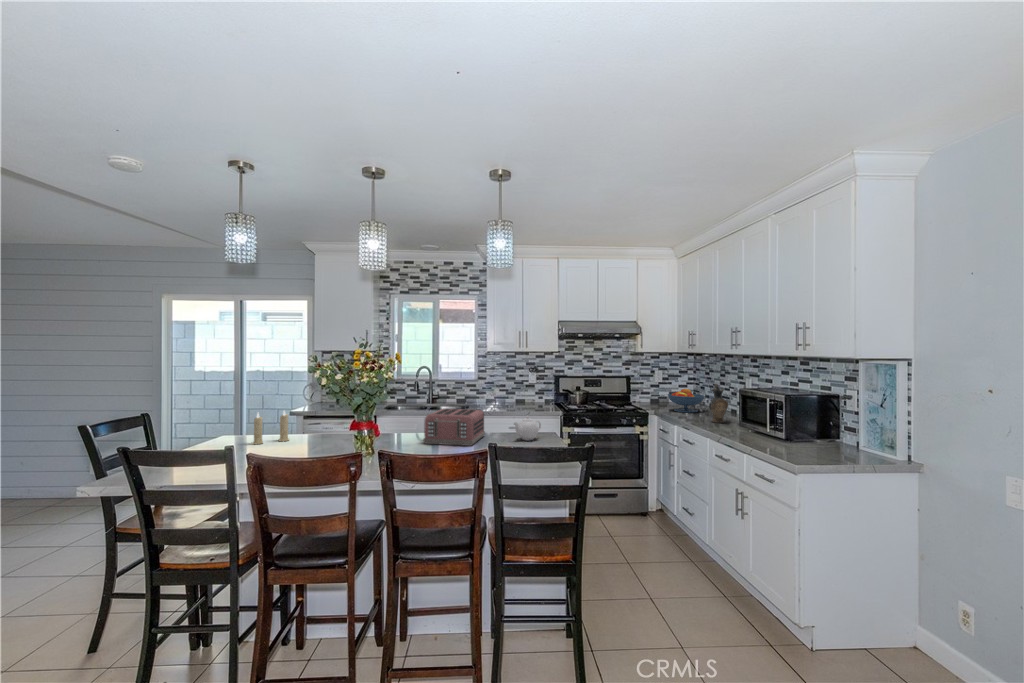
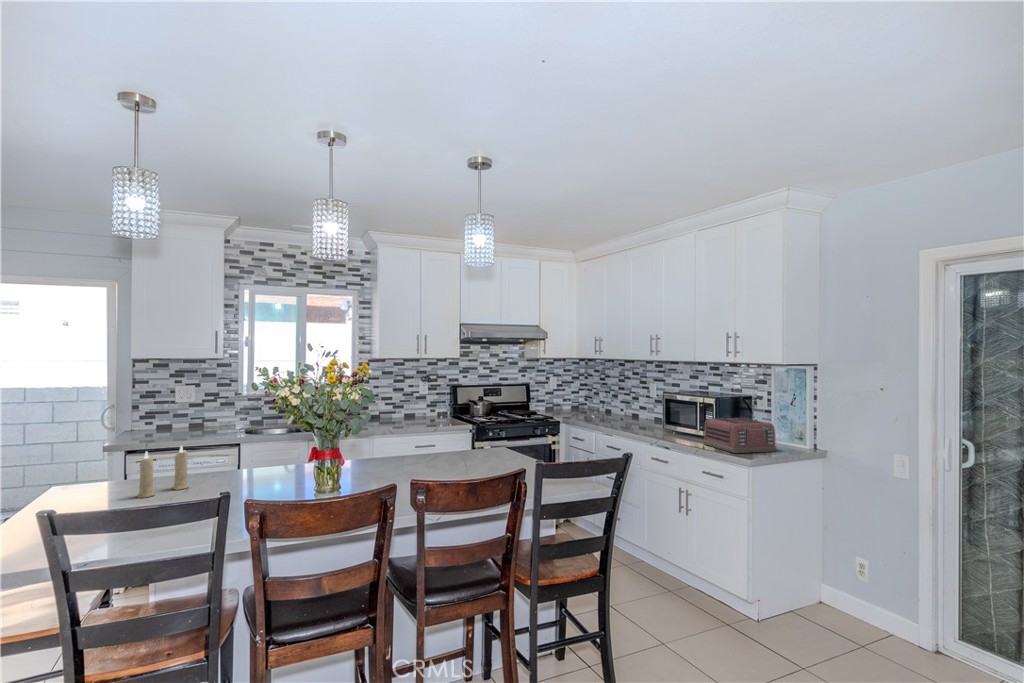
ceramic pitcher: present [711,384,728,423] -> none [629,389,646,428]
fruit bowl: present [668,389,705,413] -> none [575,395,611,419]
toaster: present [423,409,485,446] -> present [703,418,776,453]
teapot: present [514,416,541,440] -> none [480,432,504,460]

